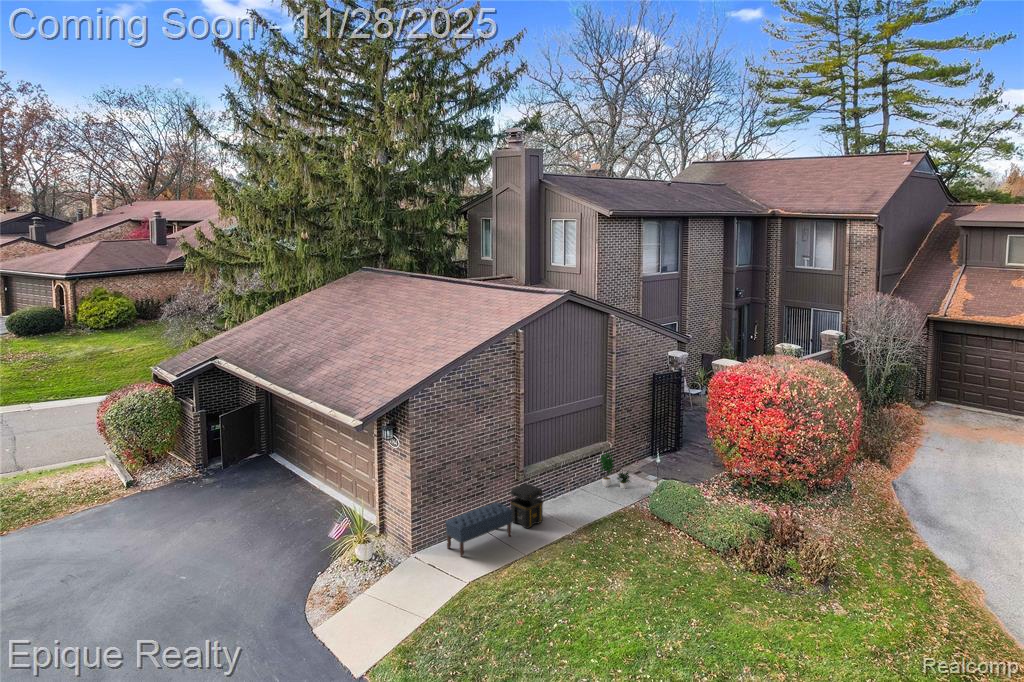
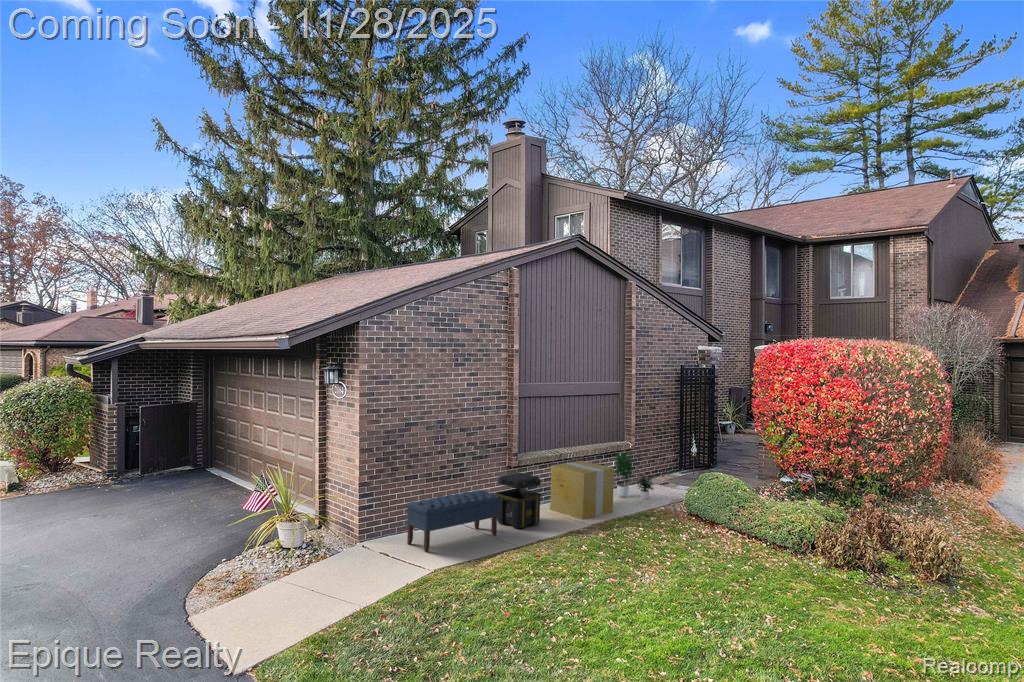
cardboard box: none [551,464,599,515] -> present [550,461,614,519]

